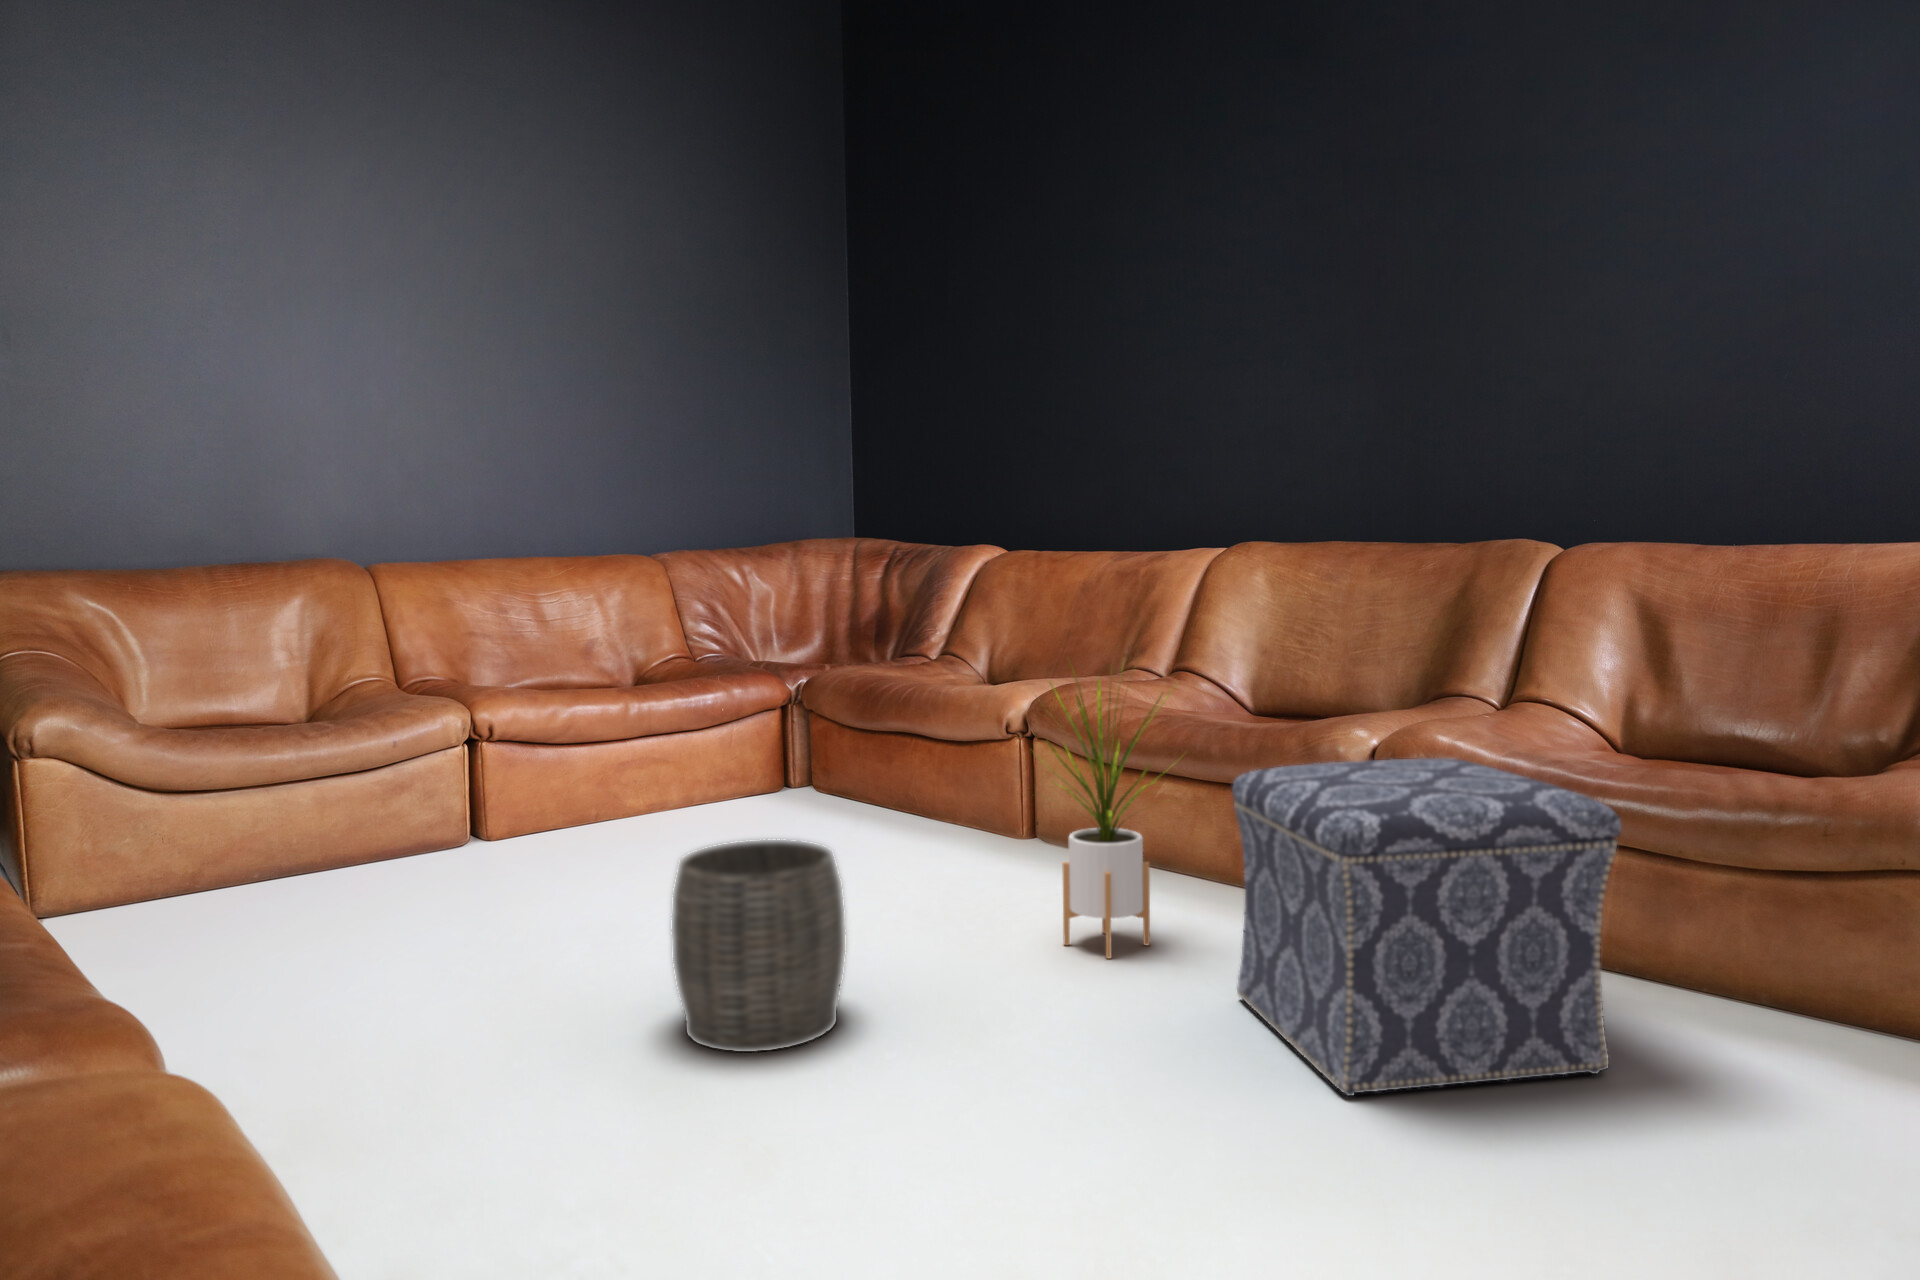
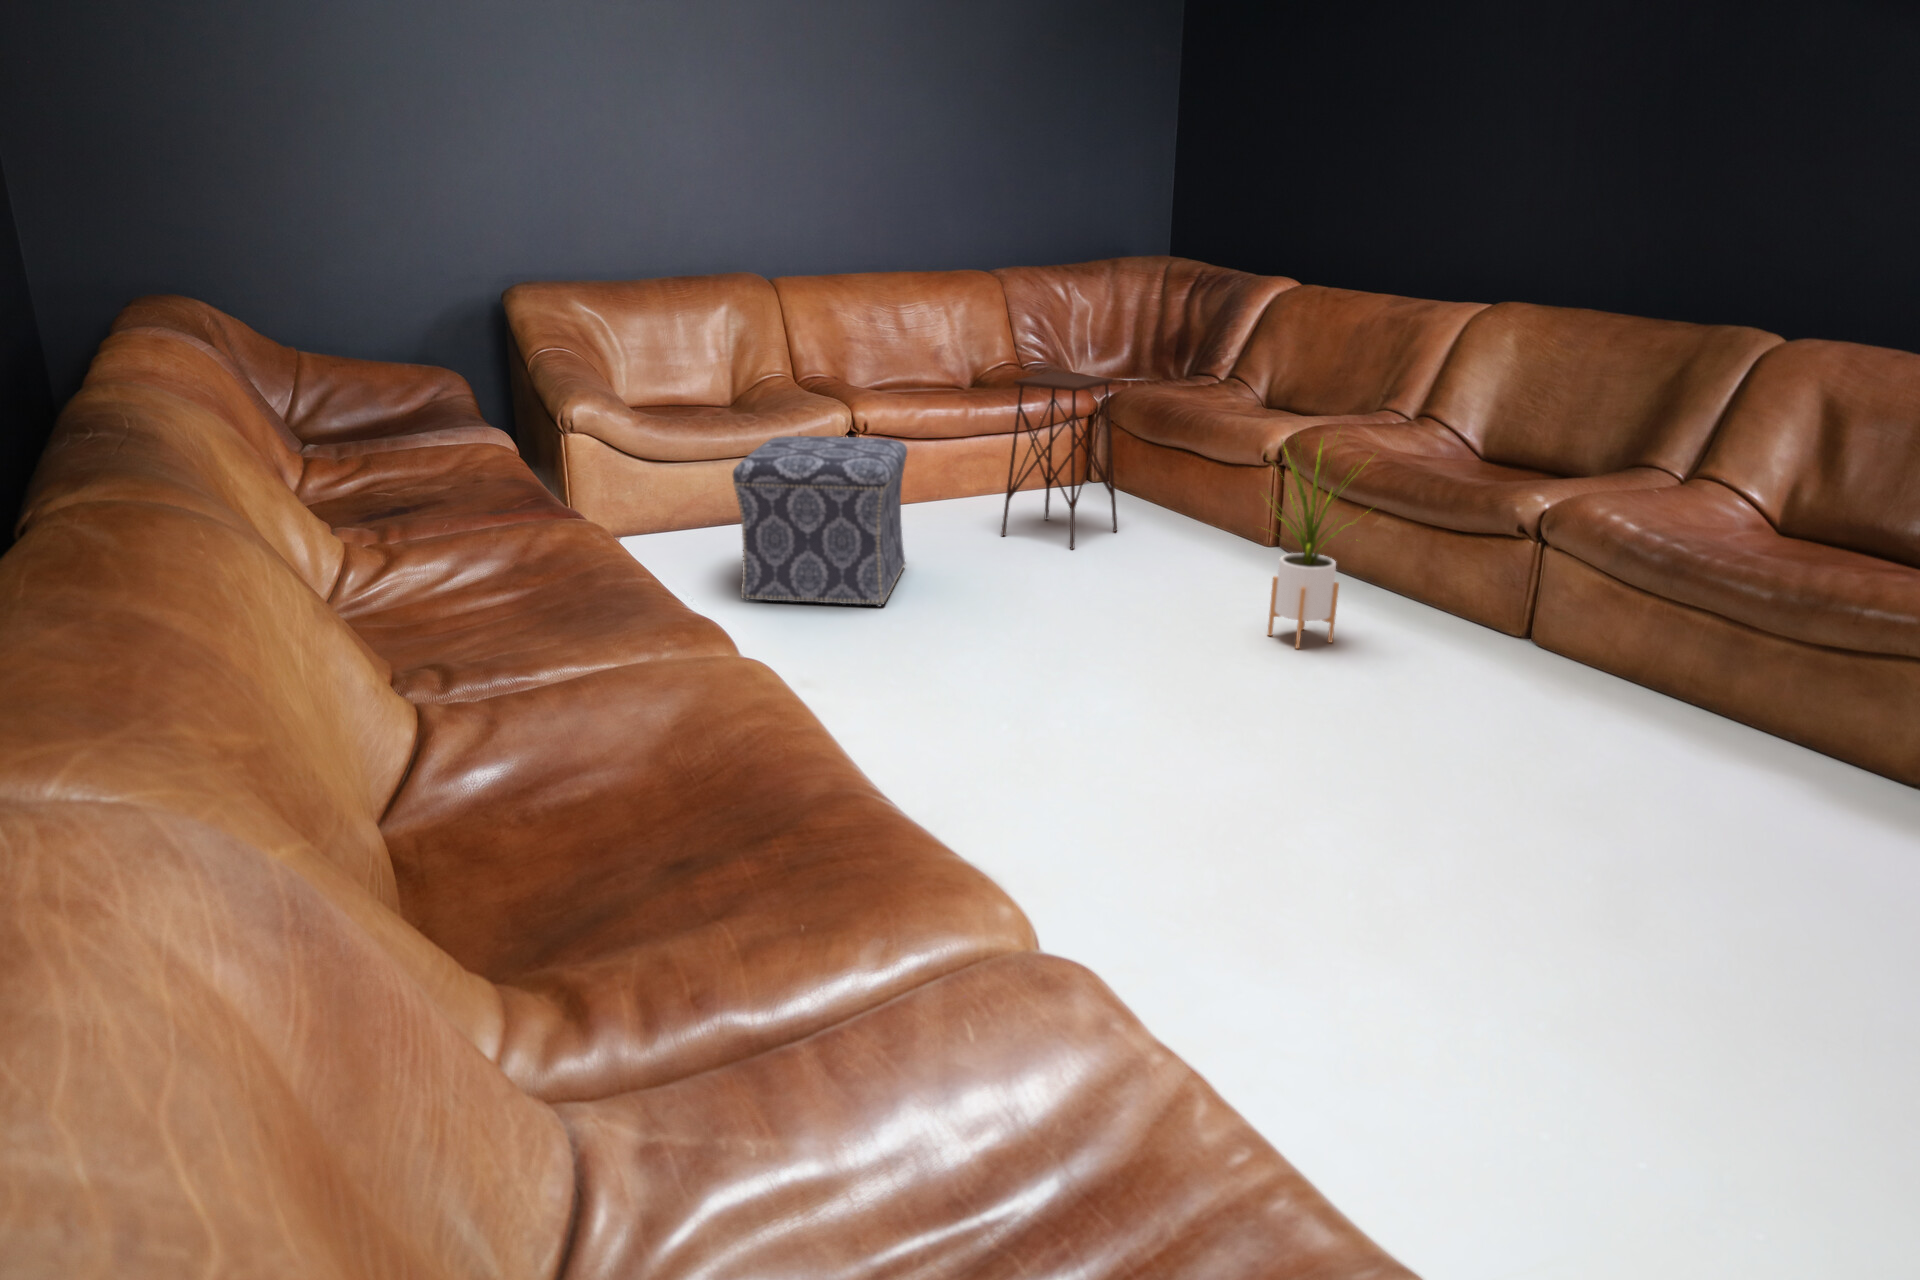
side table: none [683,645,834,863] -> present [1001,372,1117,549]
ottoman: present [1232,758,1622,1096] -> present [733,436,907,606]
woven basket: present [672,840,845,1052] -> none [988,543,1103,682]

